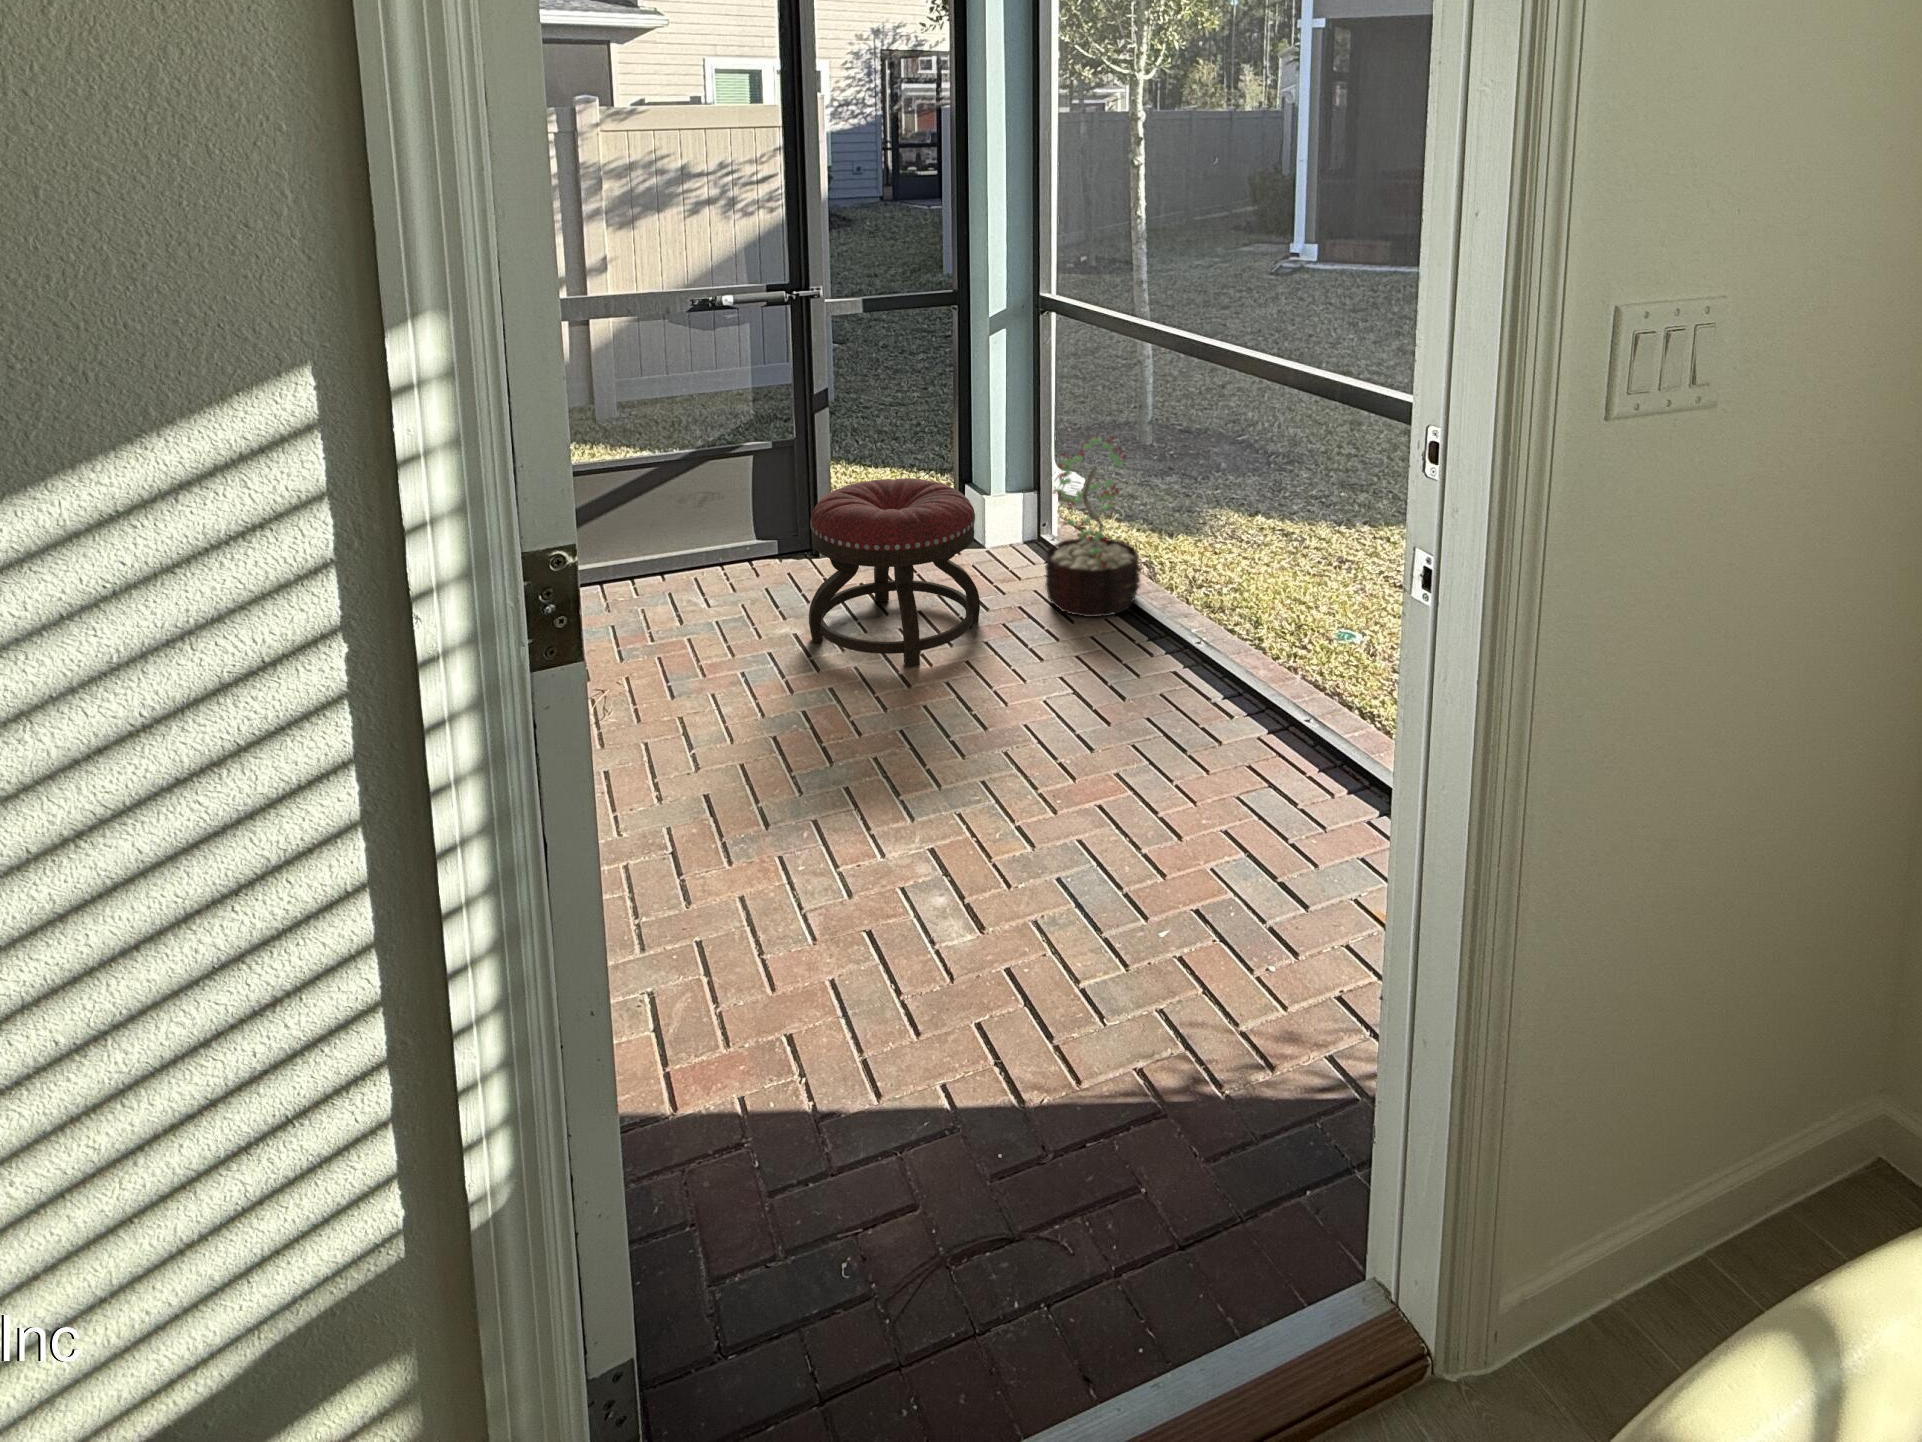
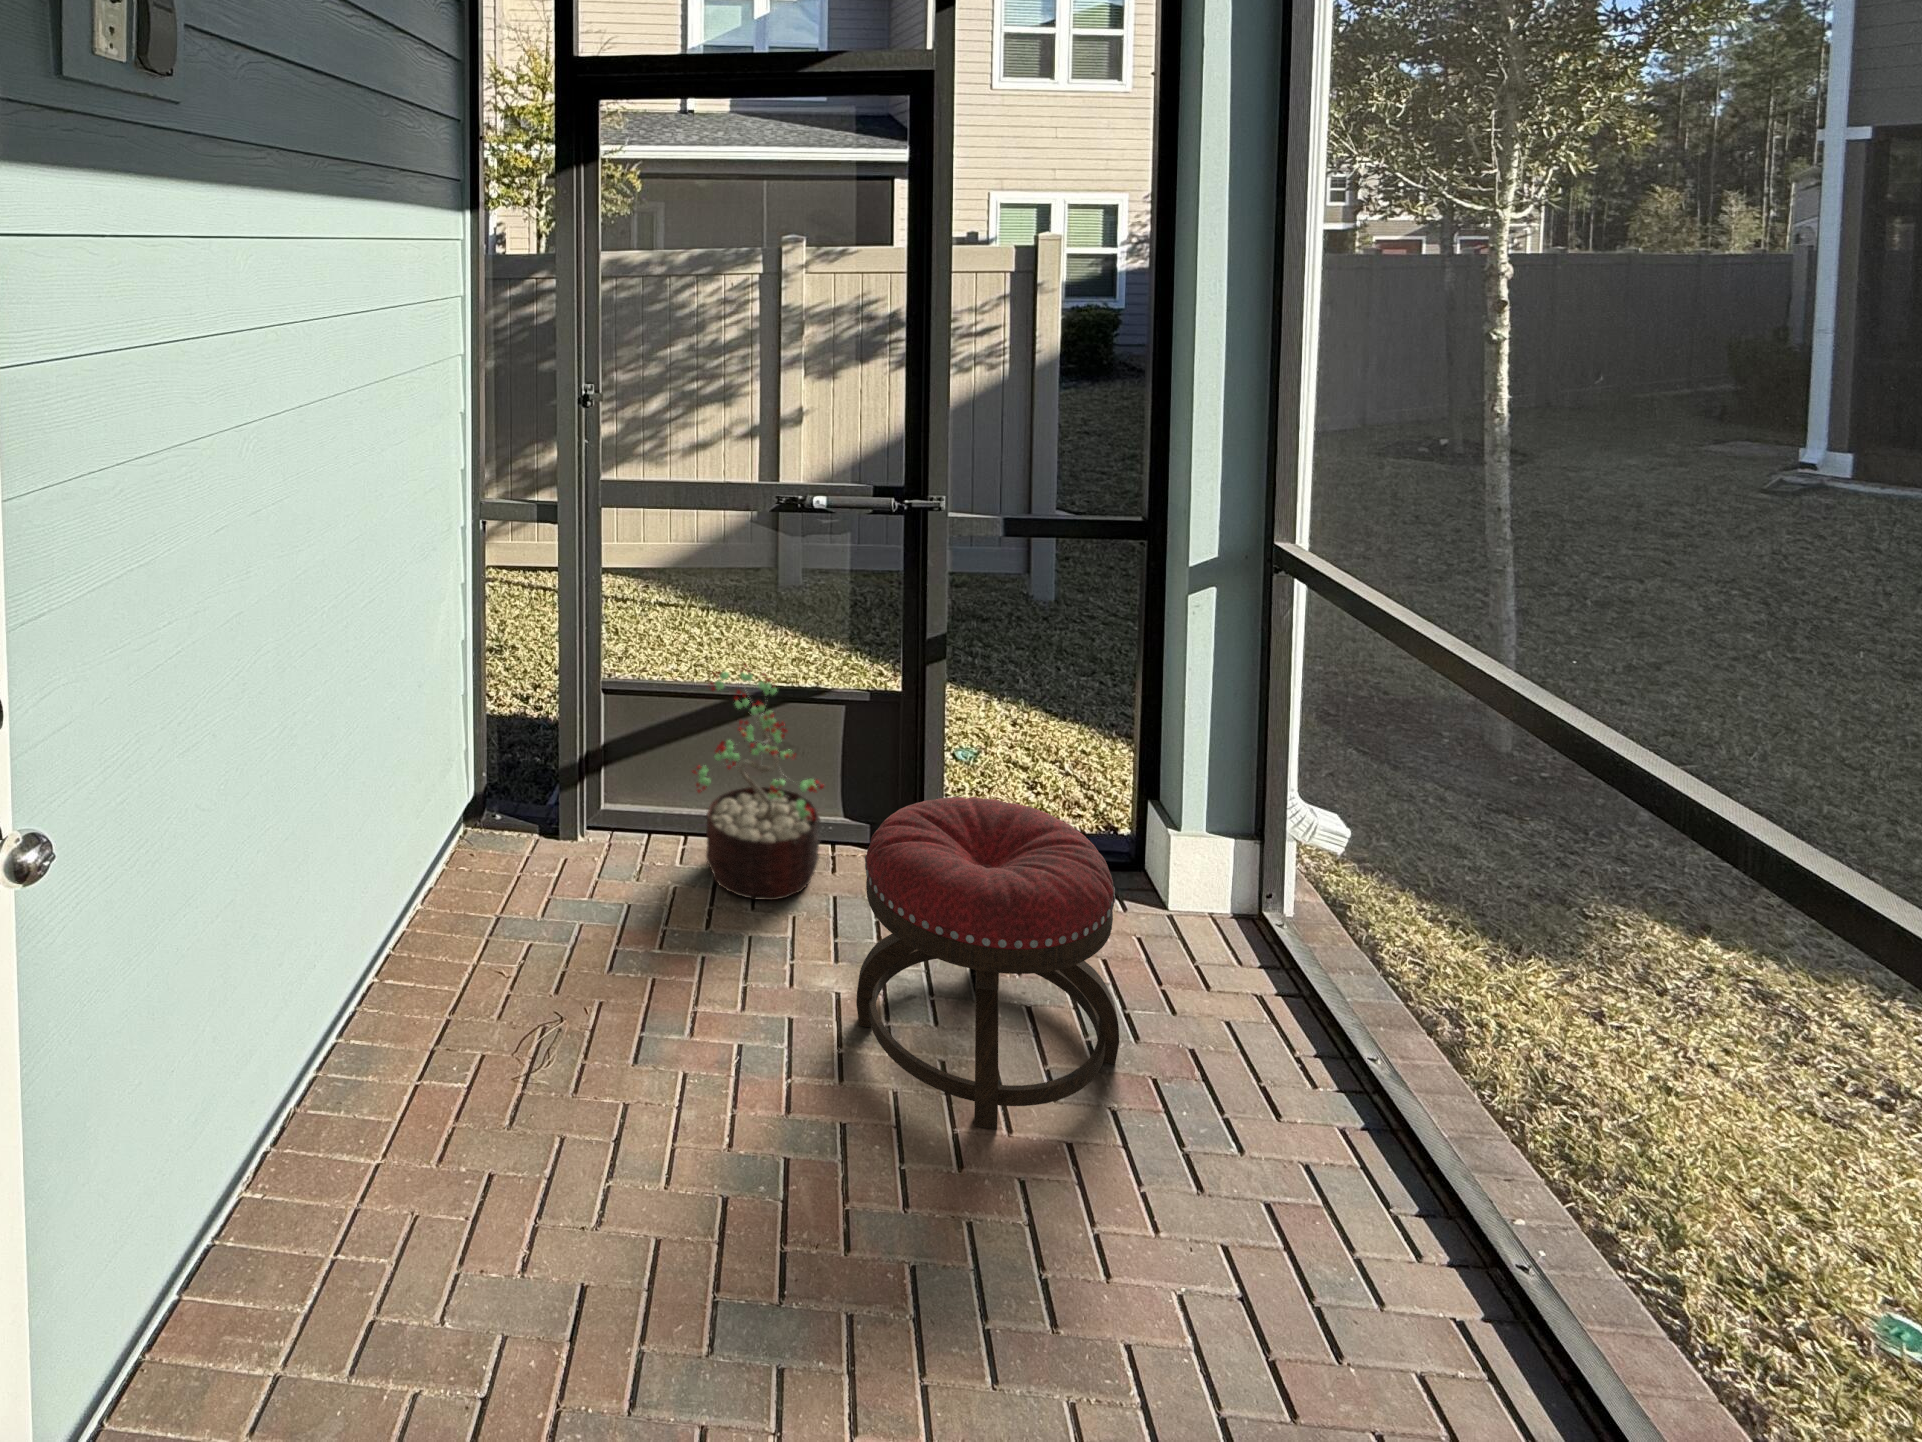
decorative plant: present [1045,437,1140,617] -> present [693,664,824,900]

